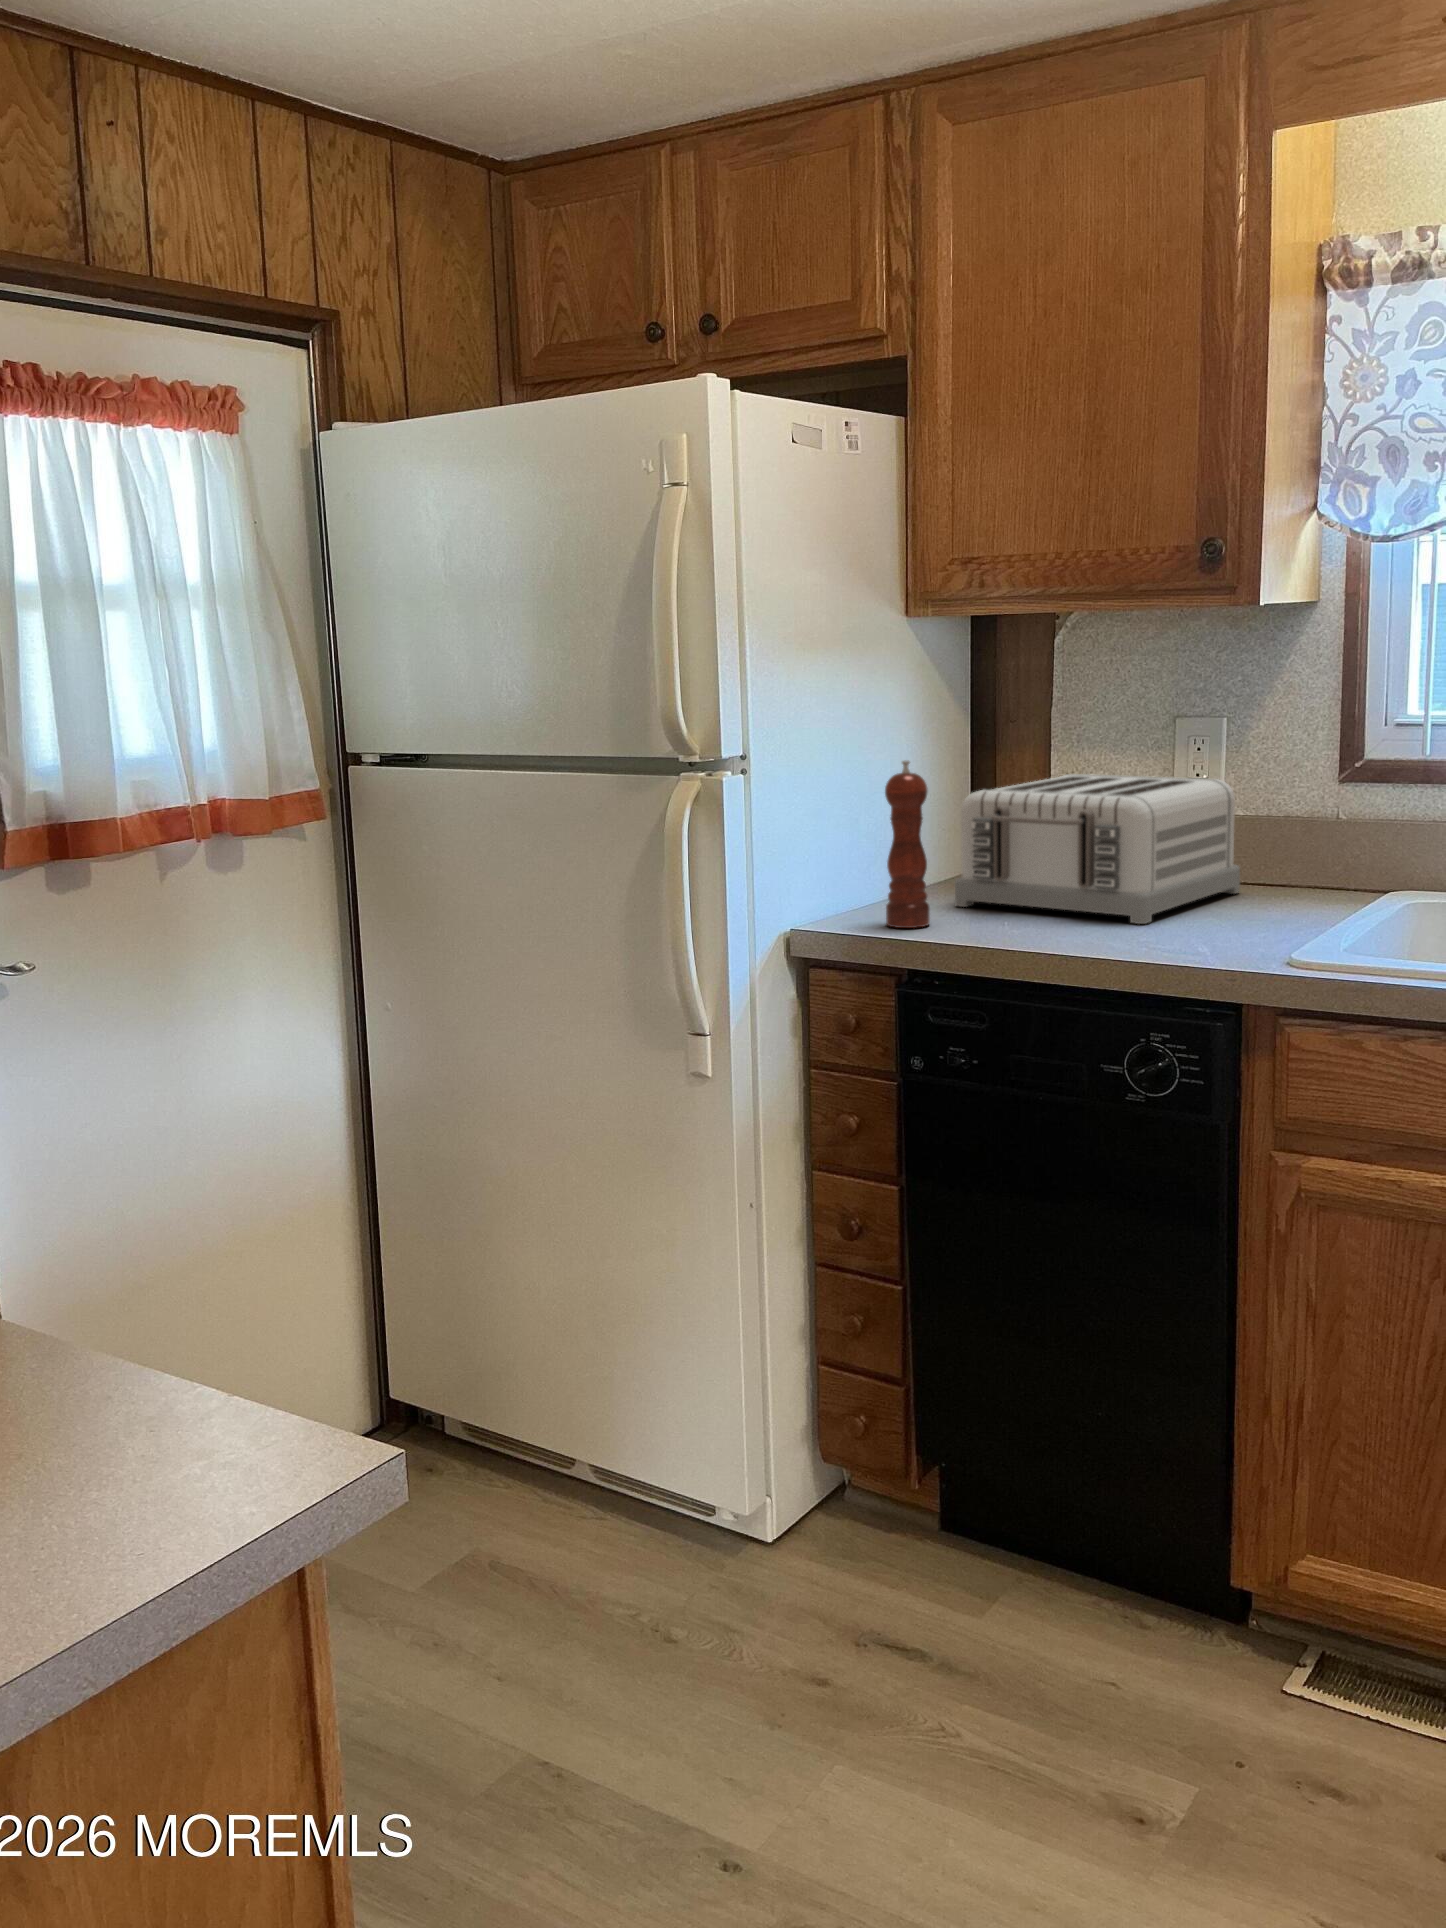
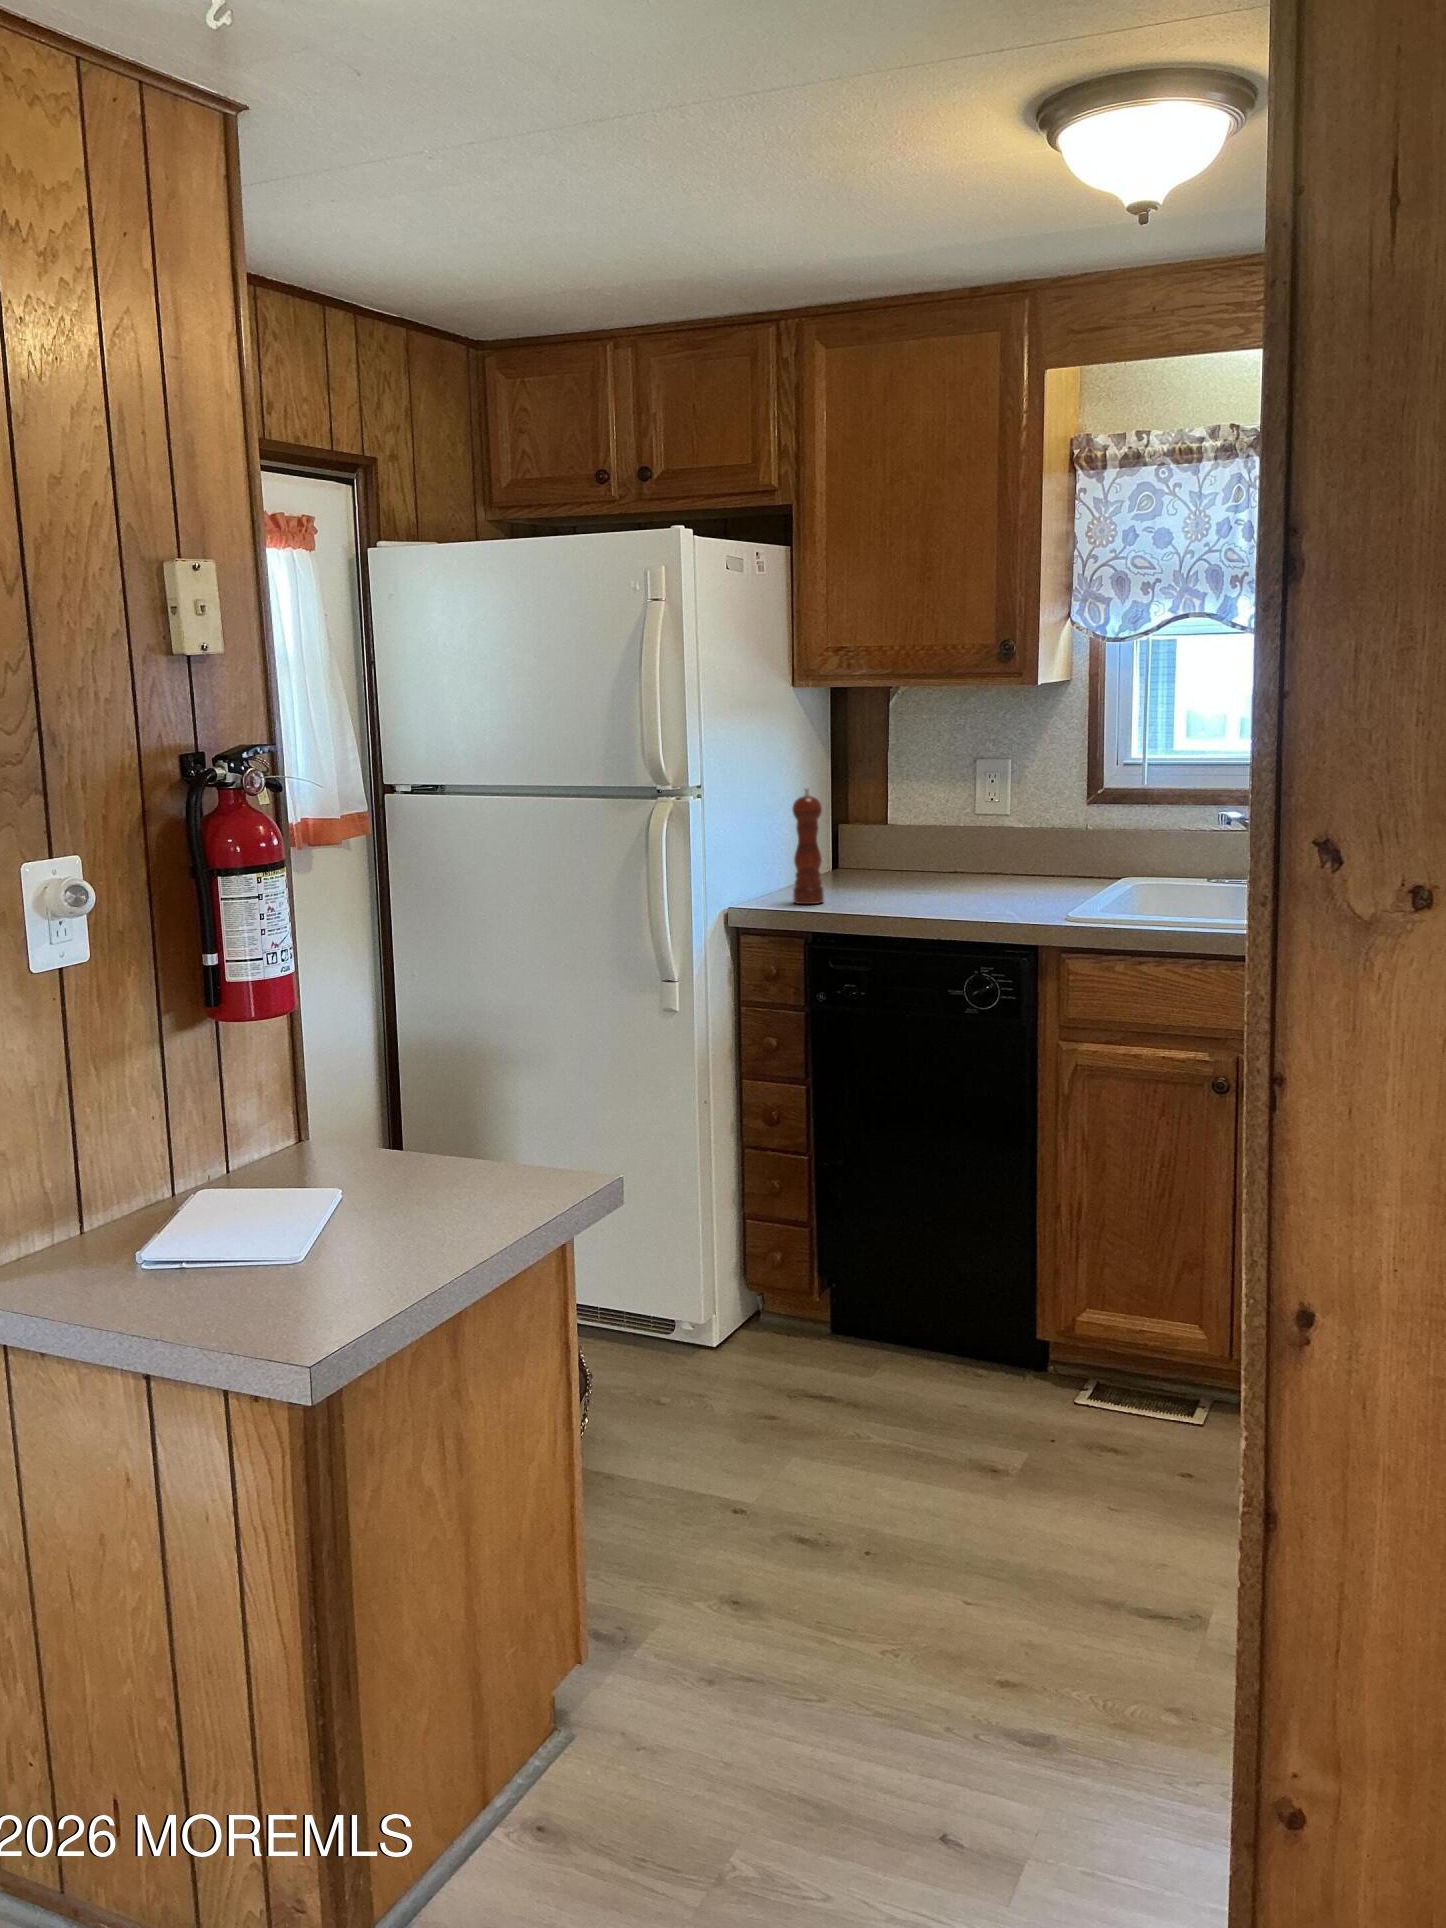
toaster: present [955,774,1240,924] -> none [834,798,1024,898]

